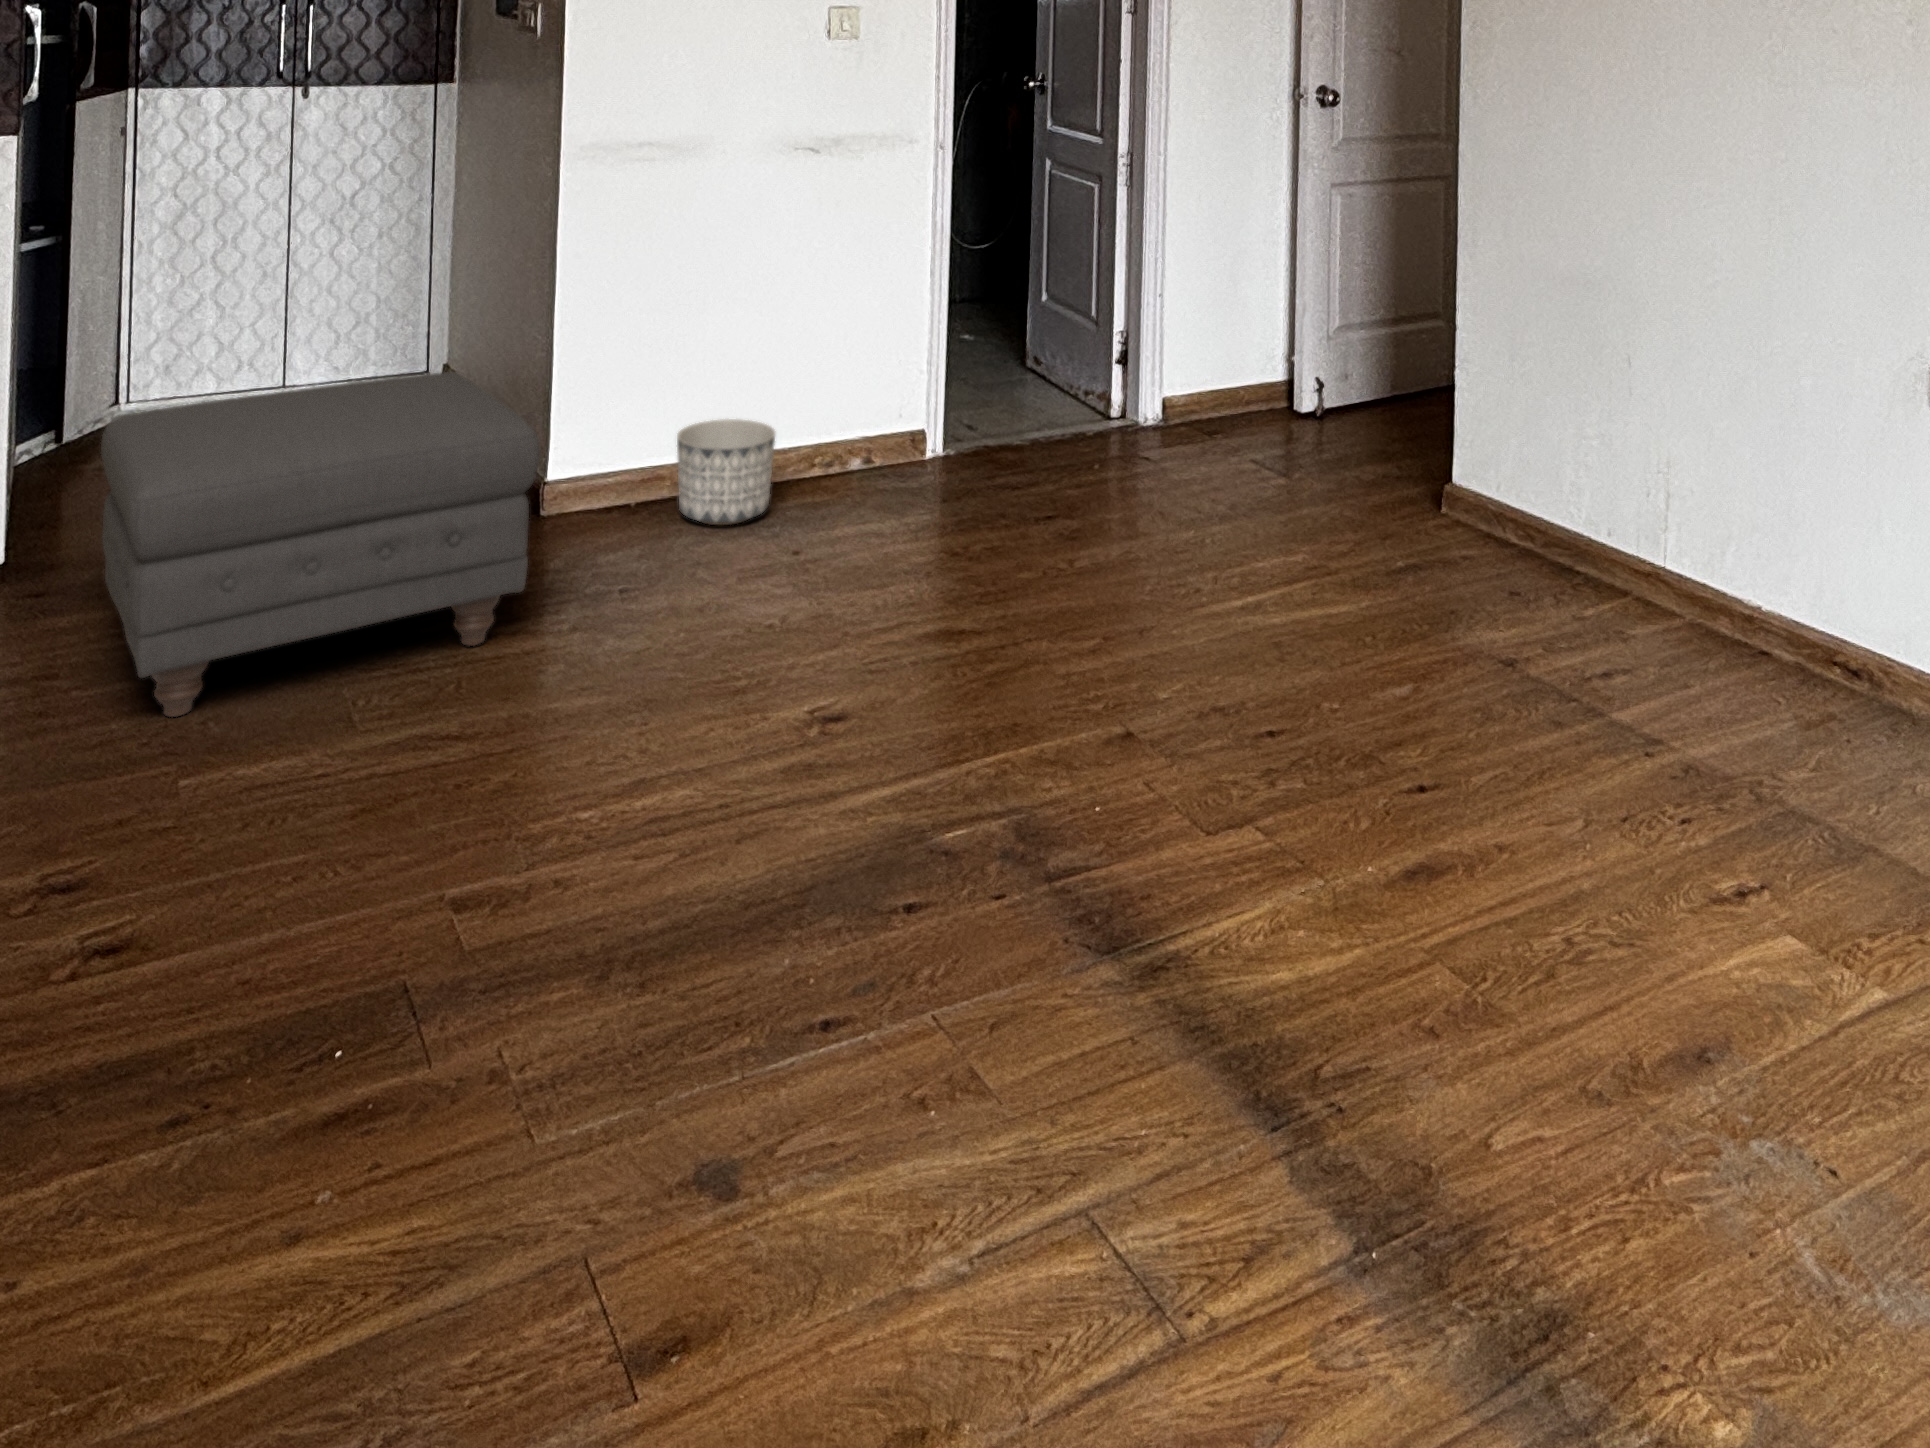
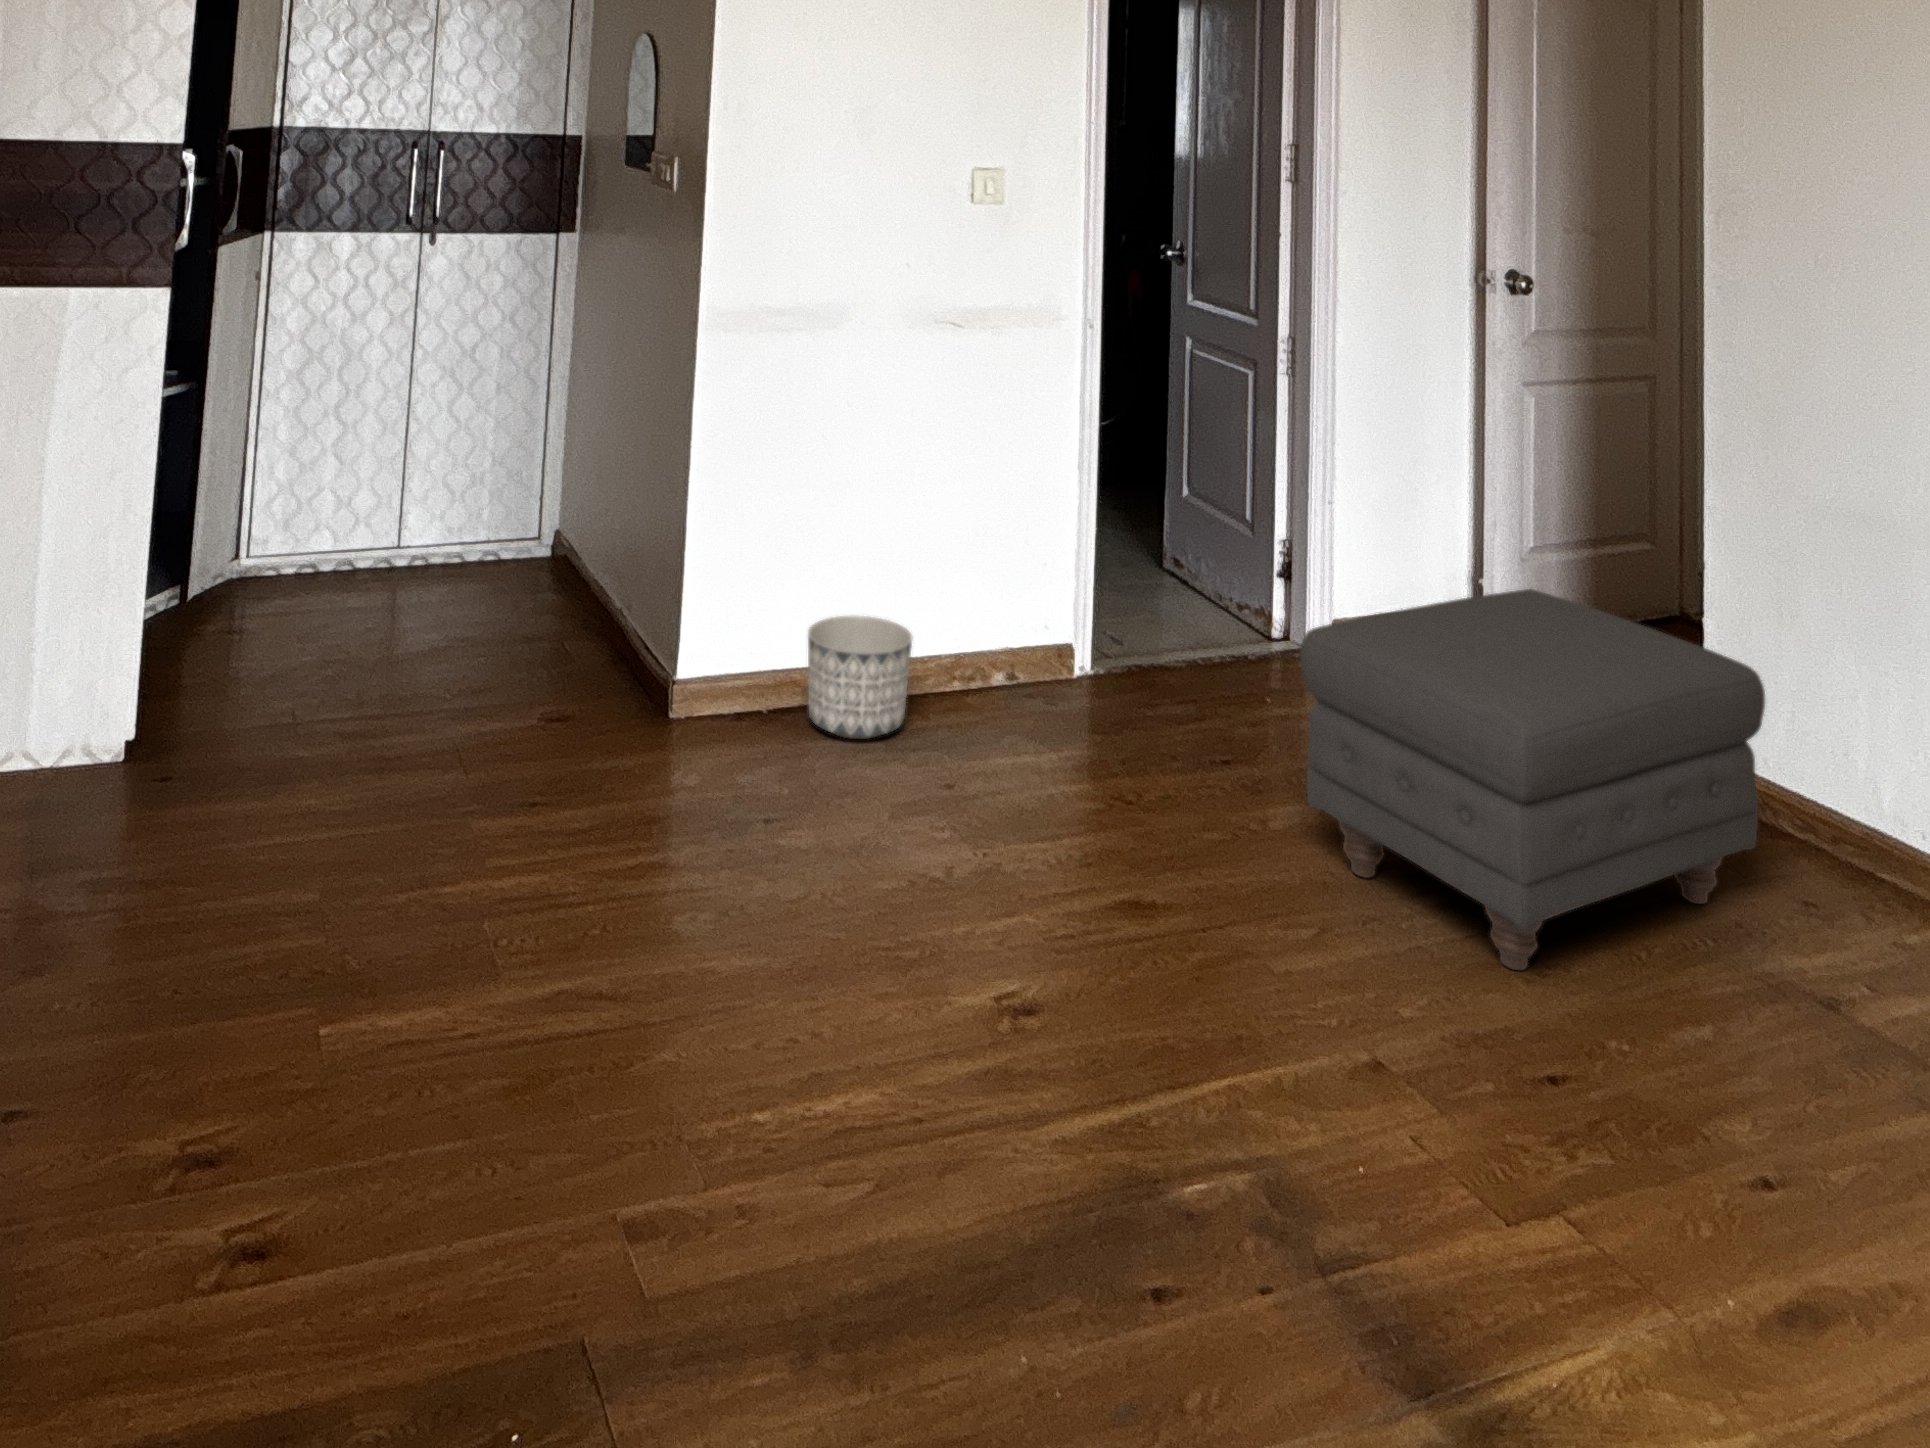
ottoman: present [101,372,540,717] -> present [1300,589,1765,970]

